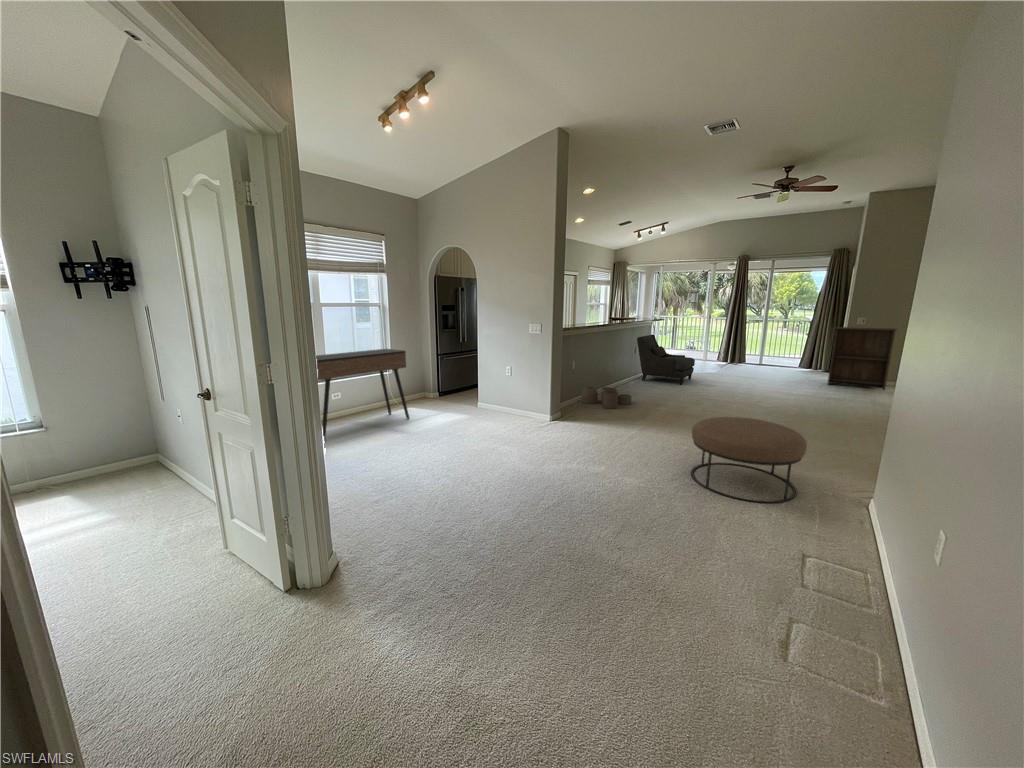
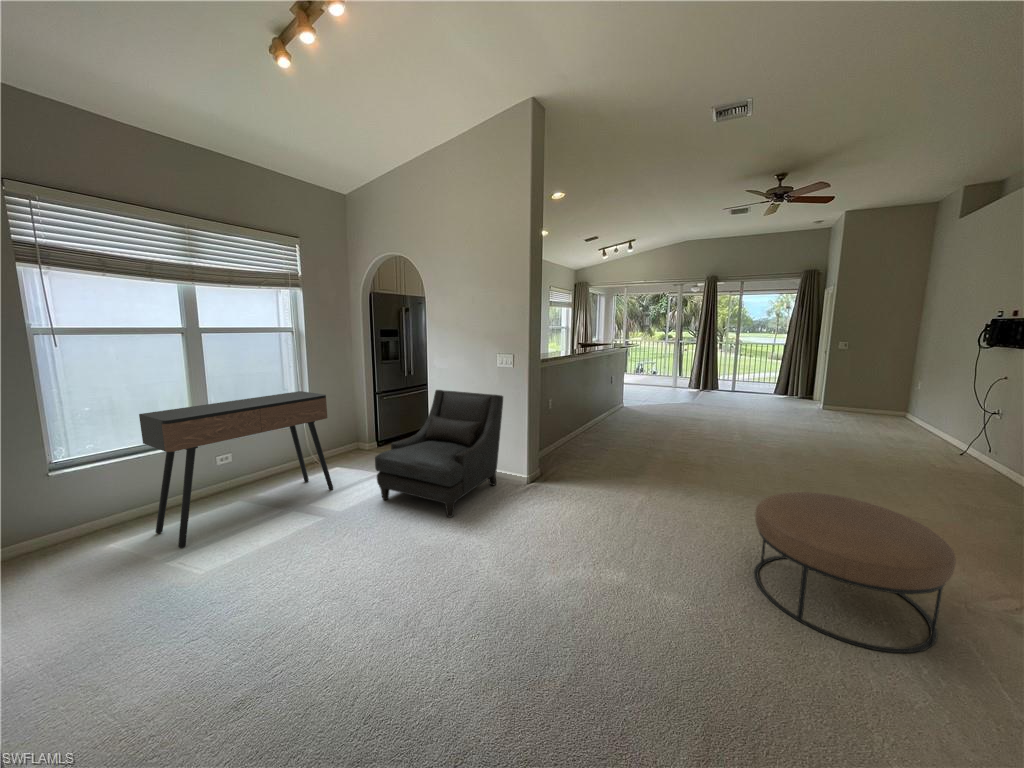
bookshelf: present [828,327,897,390] -> none [814,352,887,420]
armchair: present [637,334,695,385] -> present [375,390,503,517]
woven basket: present [581,387,632,408] -> none [560,428,622,458]

